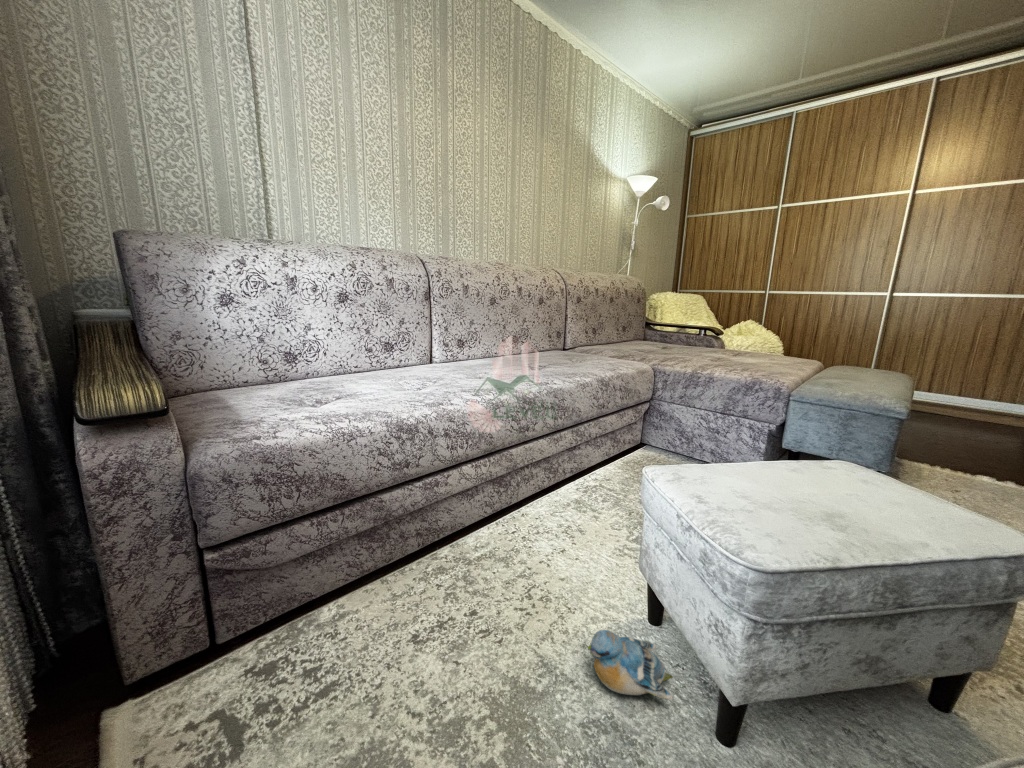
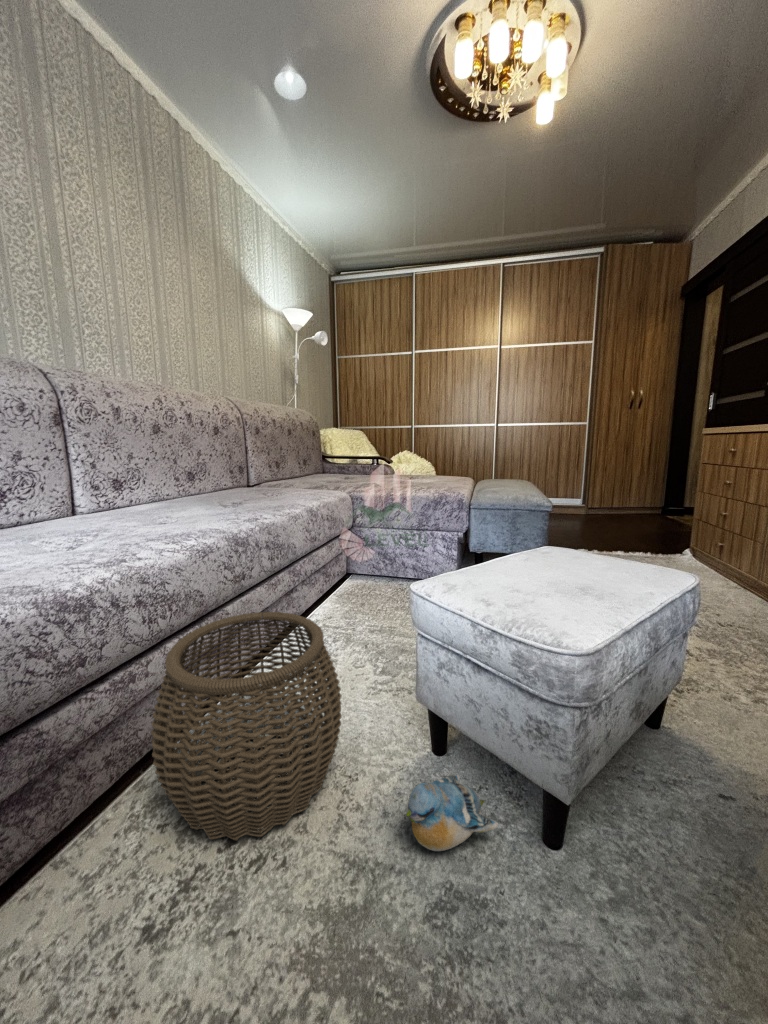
woven basket: none [437,458,571,618] -> present [151,612,341,840]

